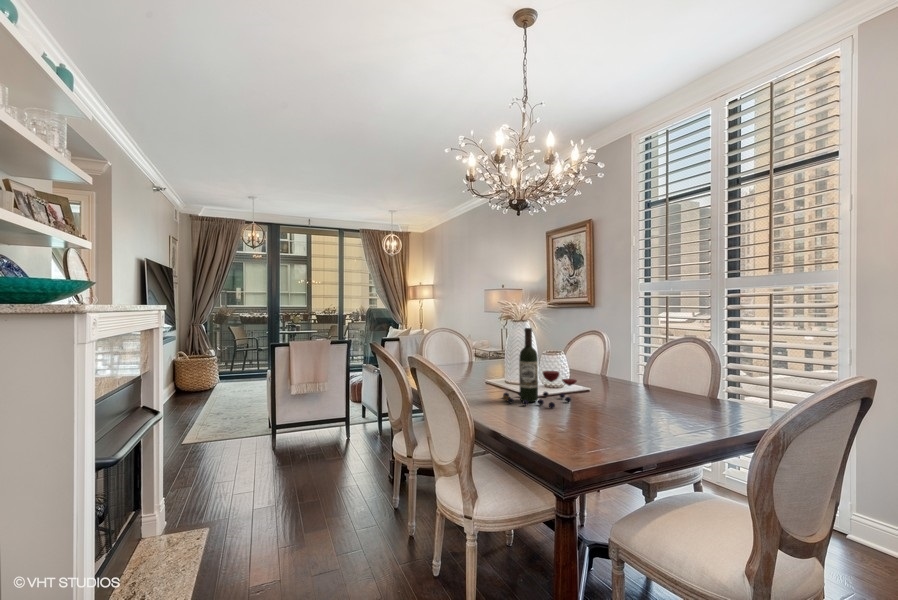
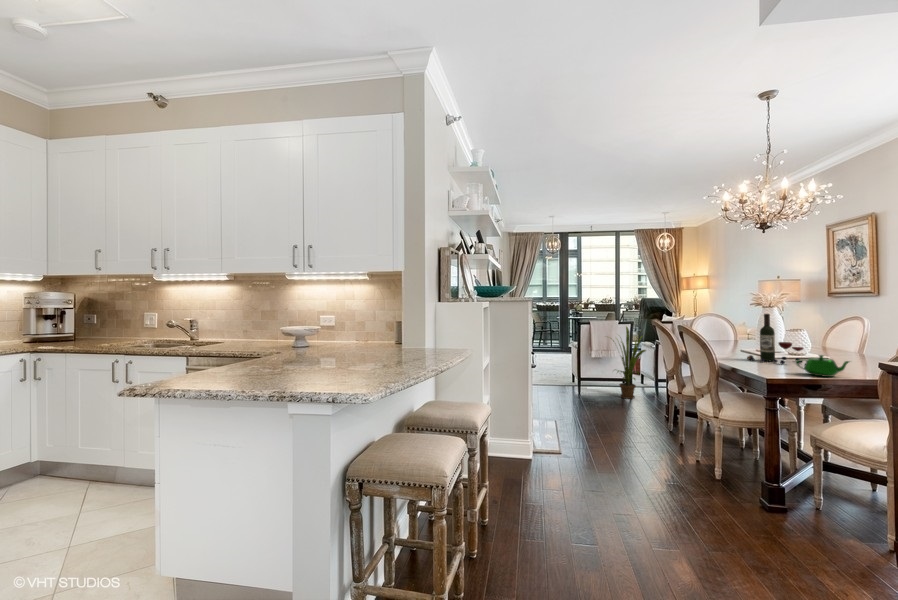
house plant: none [310,344,368,451] -> present [613,326,646,399]
teapot: none [588,398,660,438] -> present [796,355,849,377]

